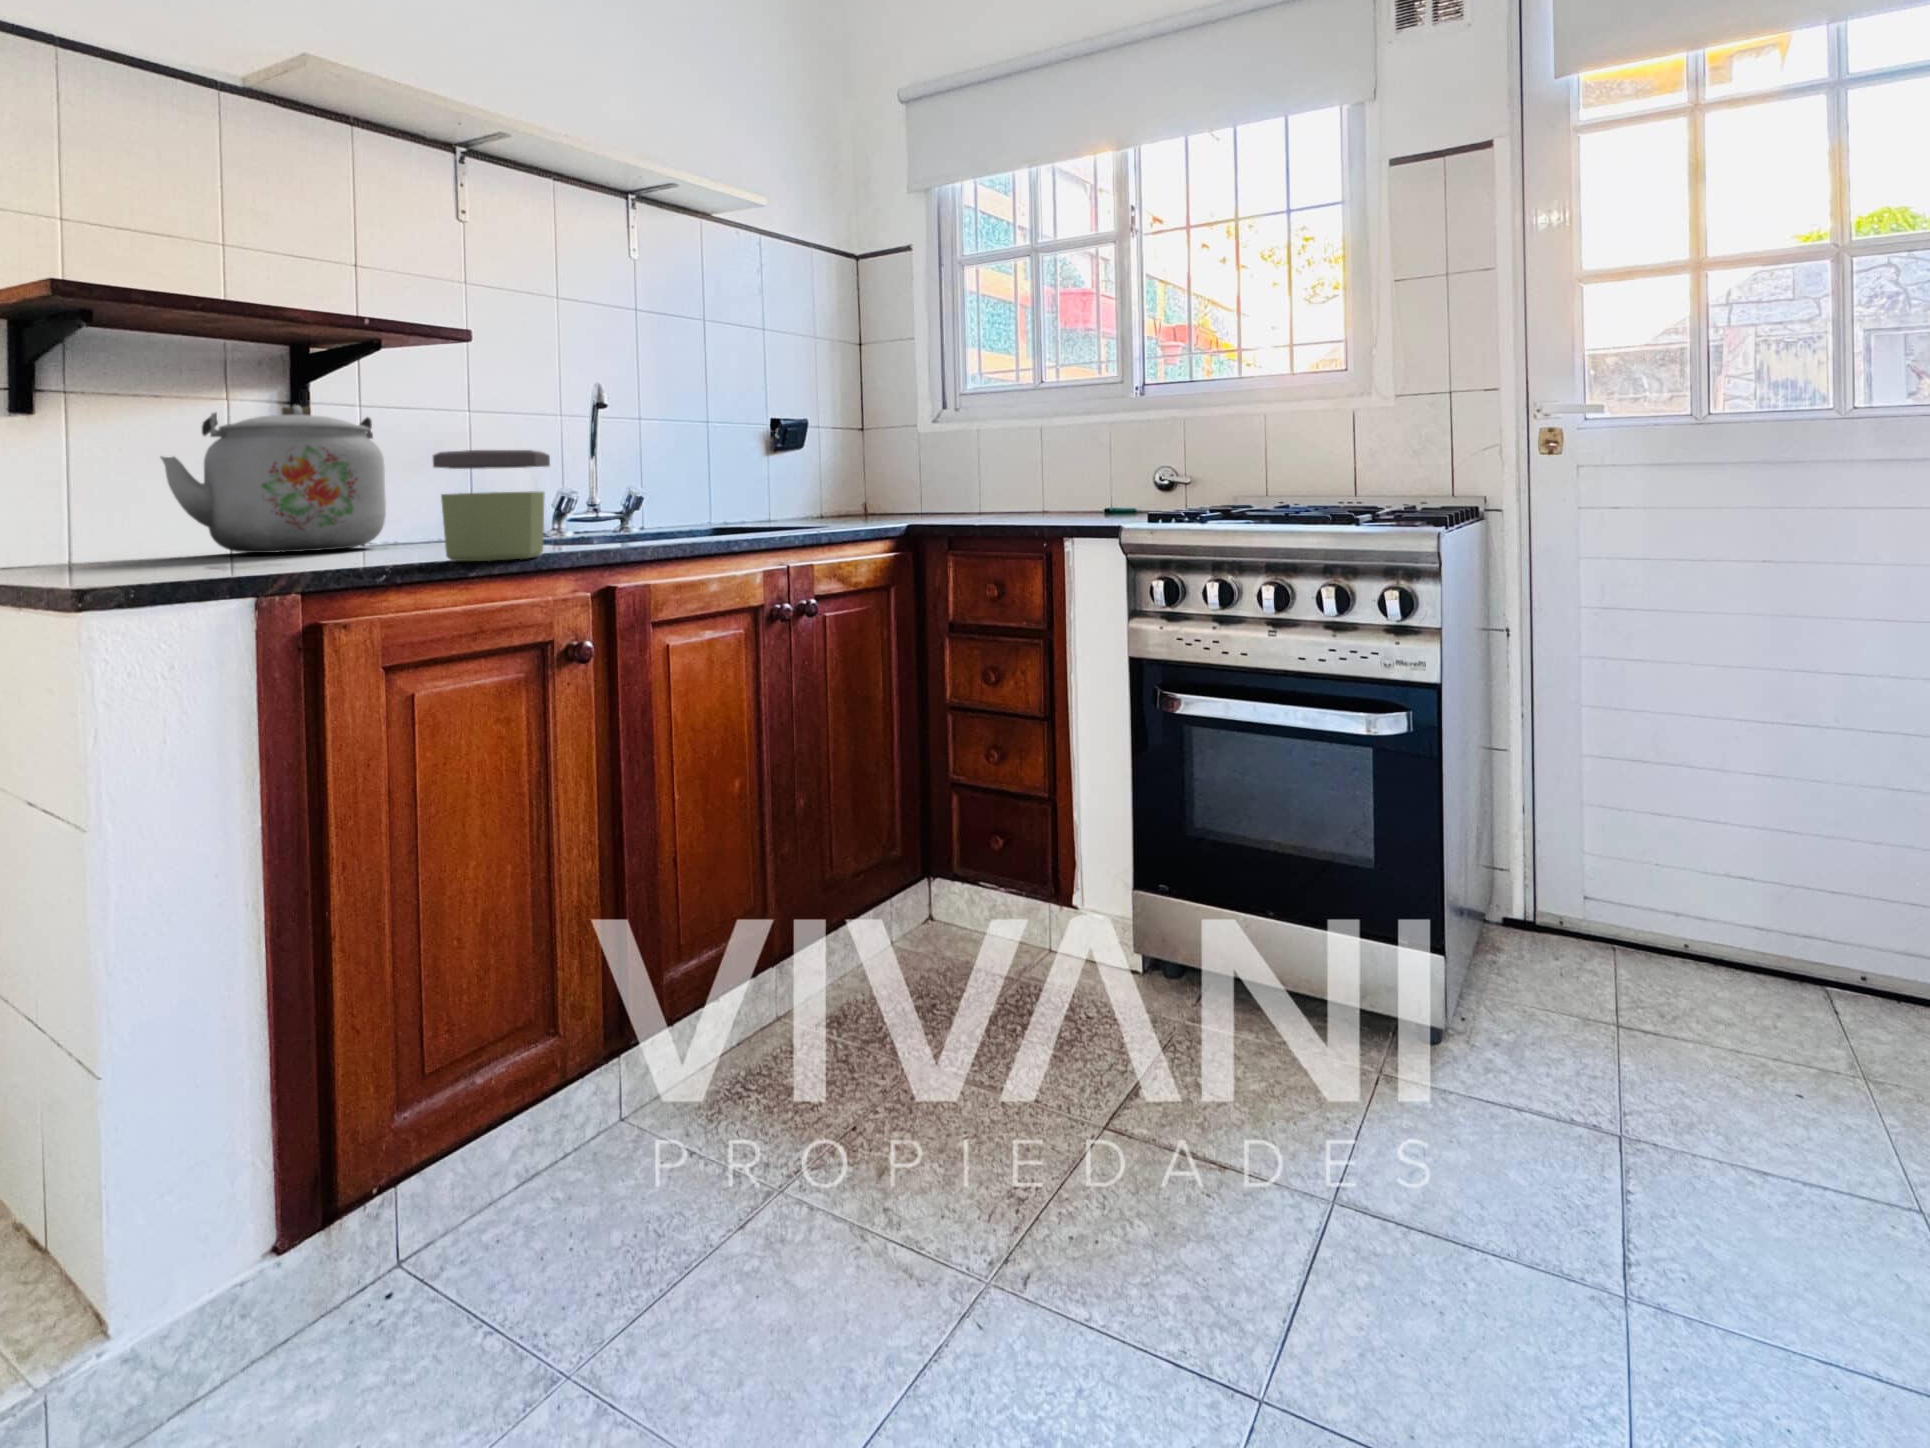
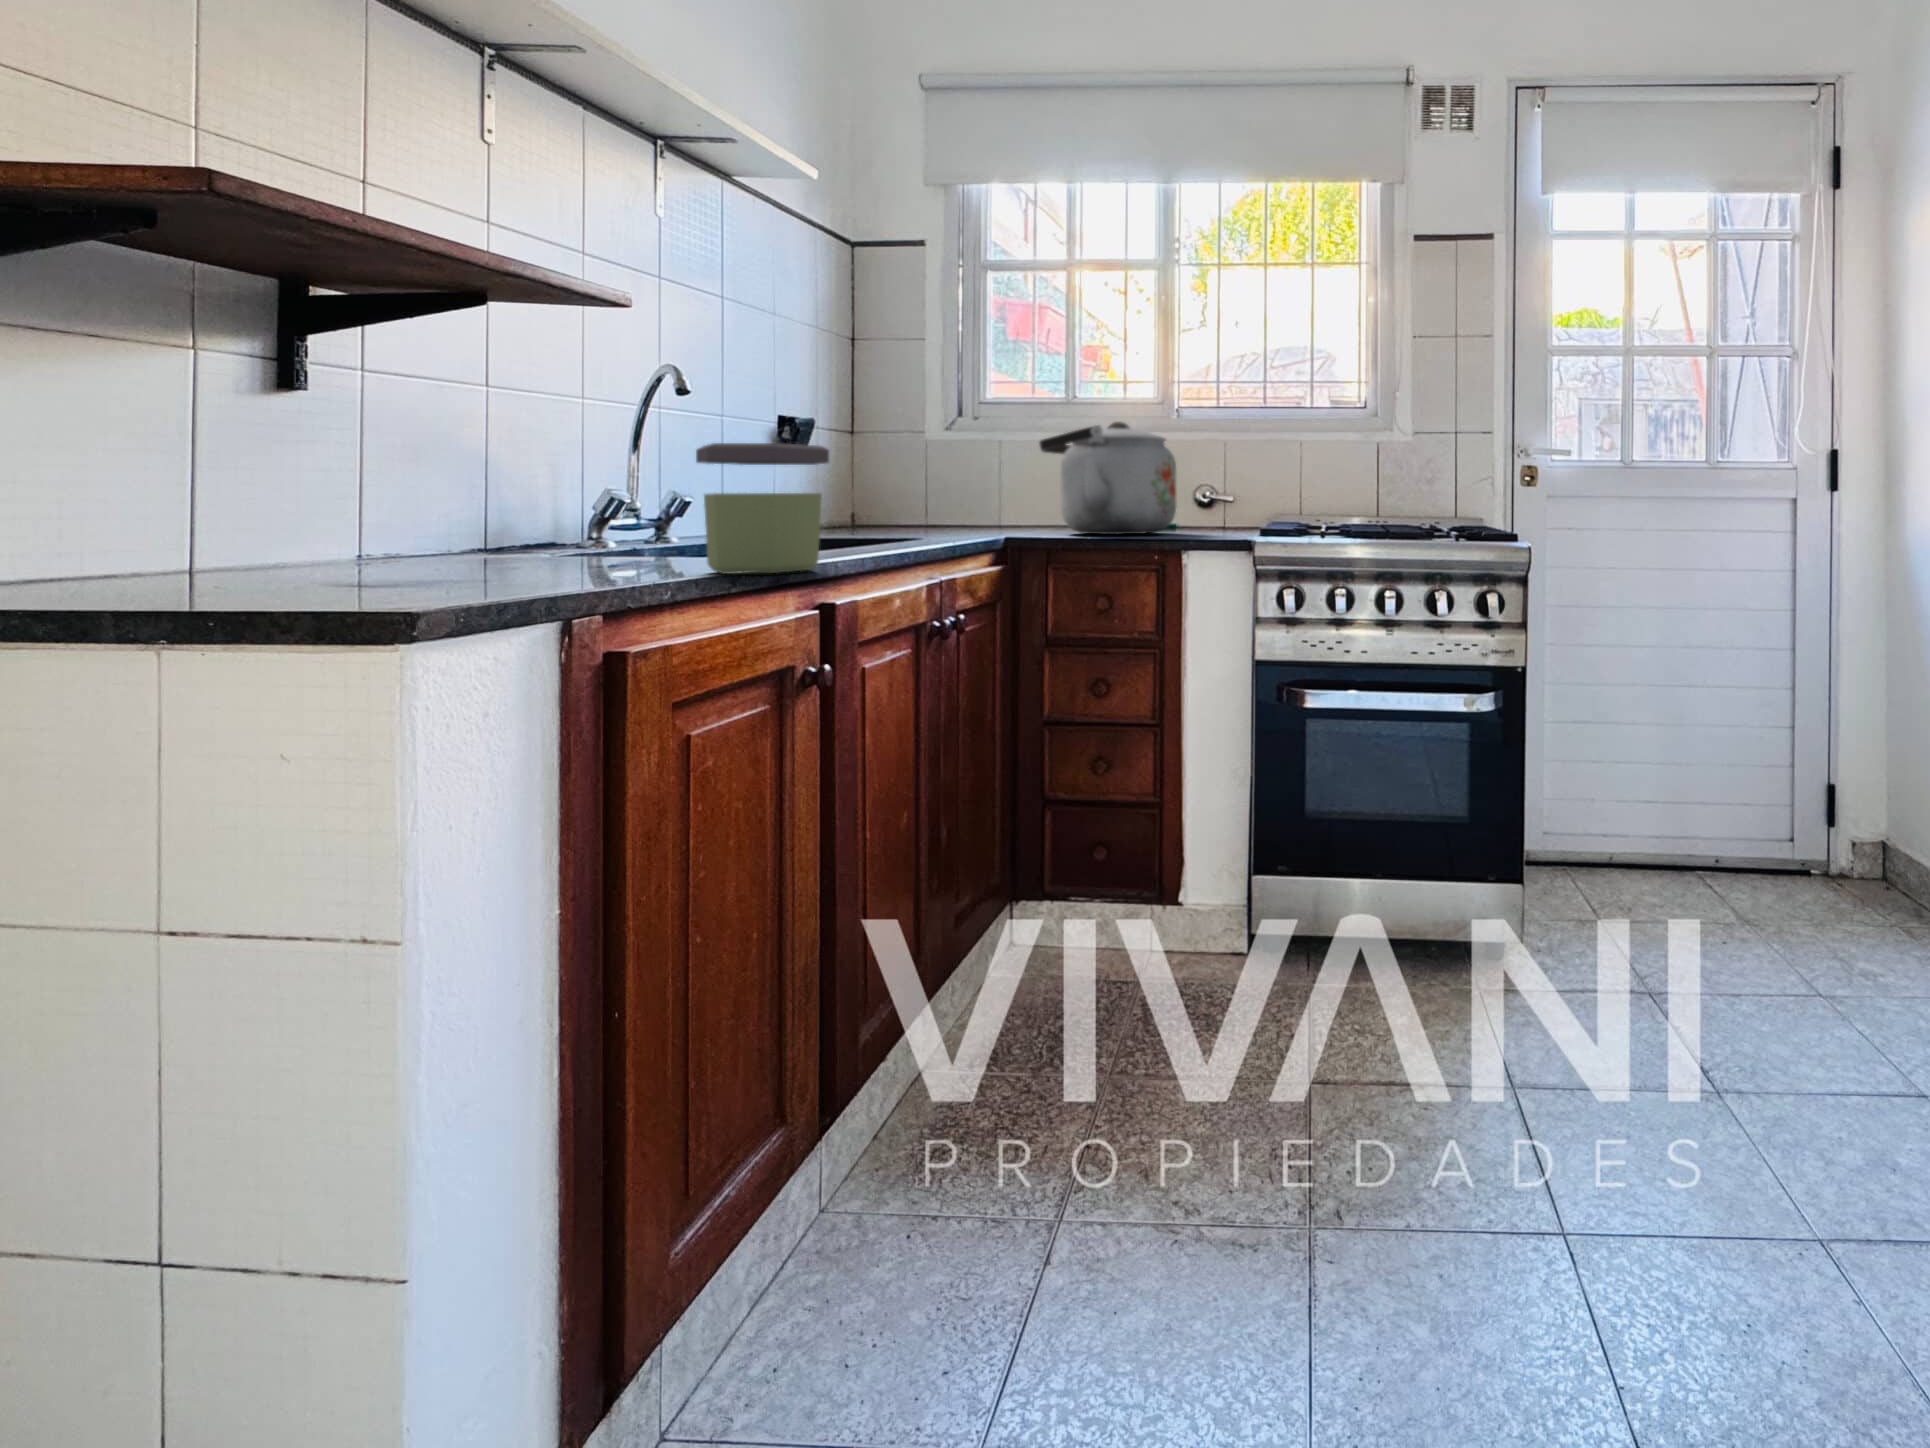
kettle: present [161,405,386,553] -> present [1039,421,1176,534]

